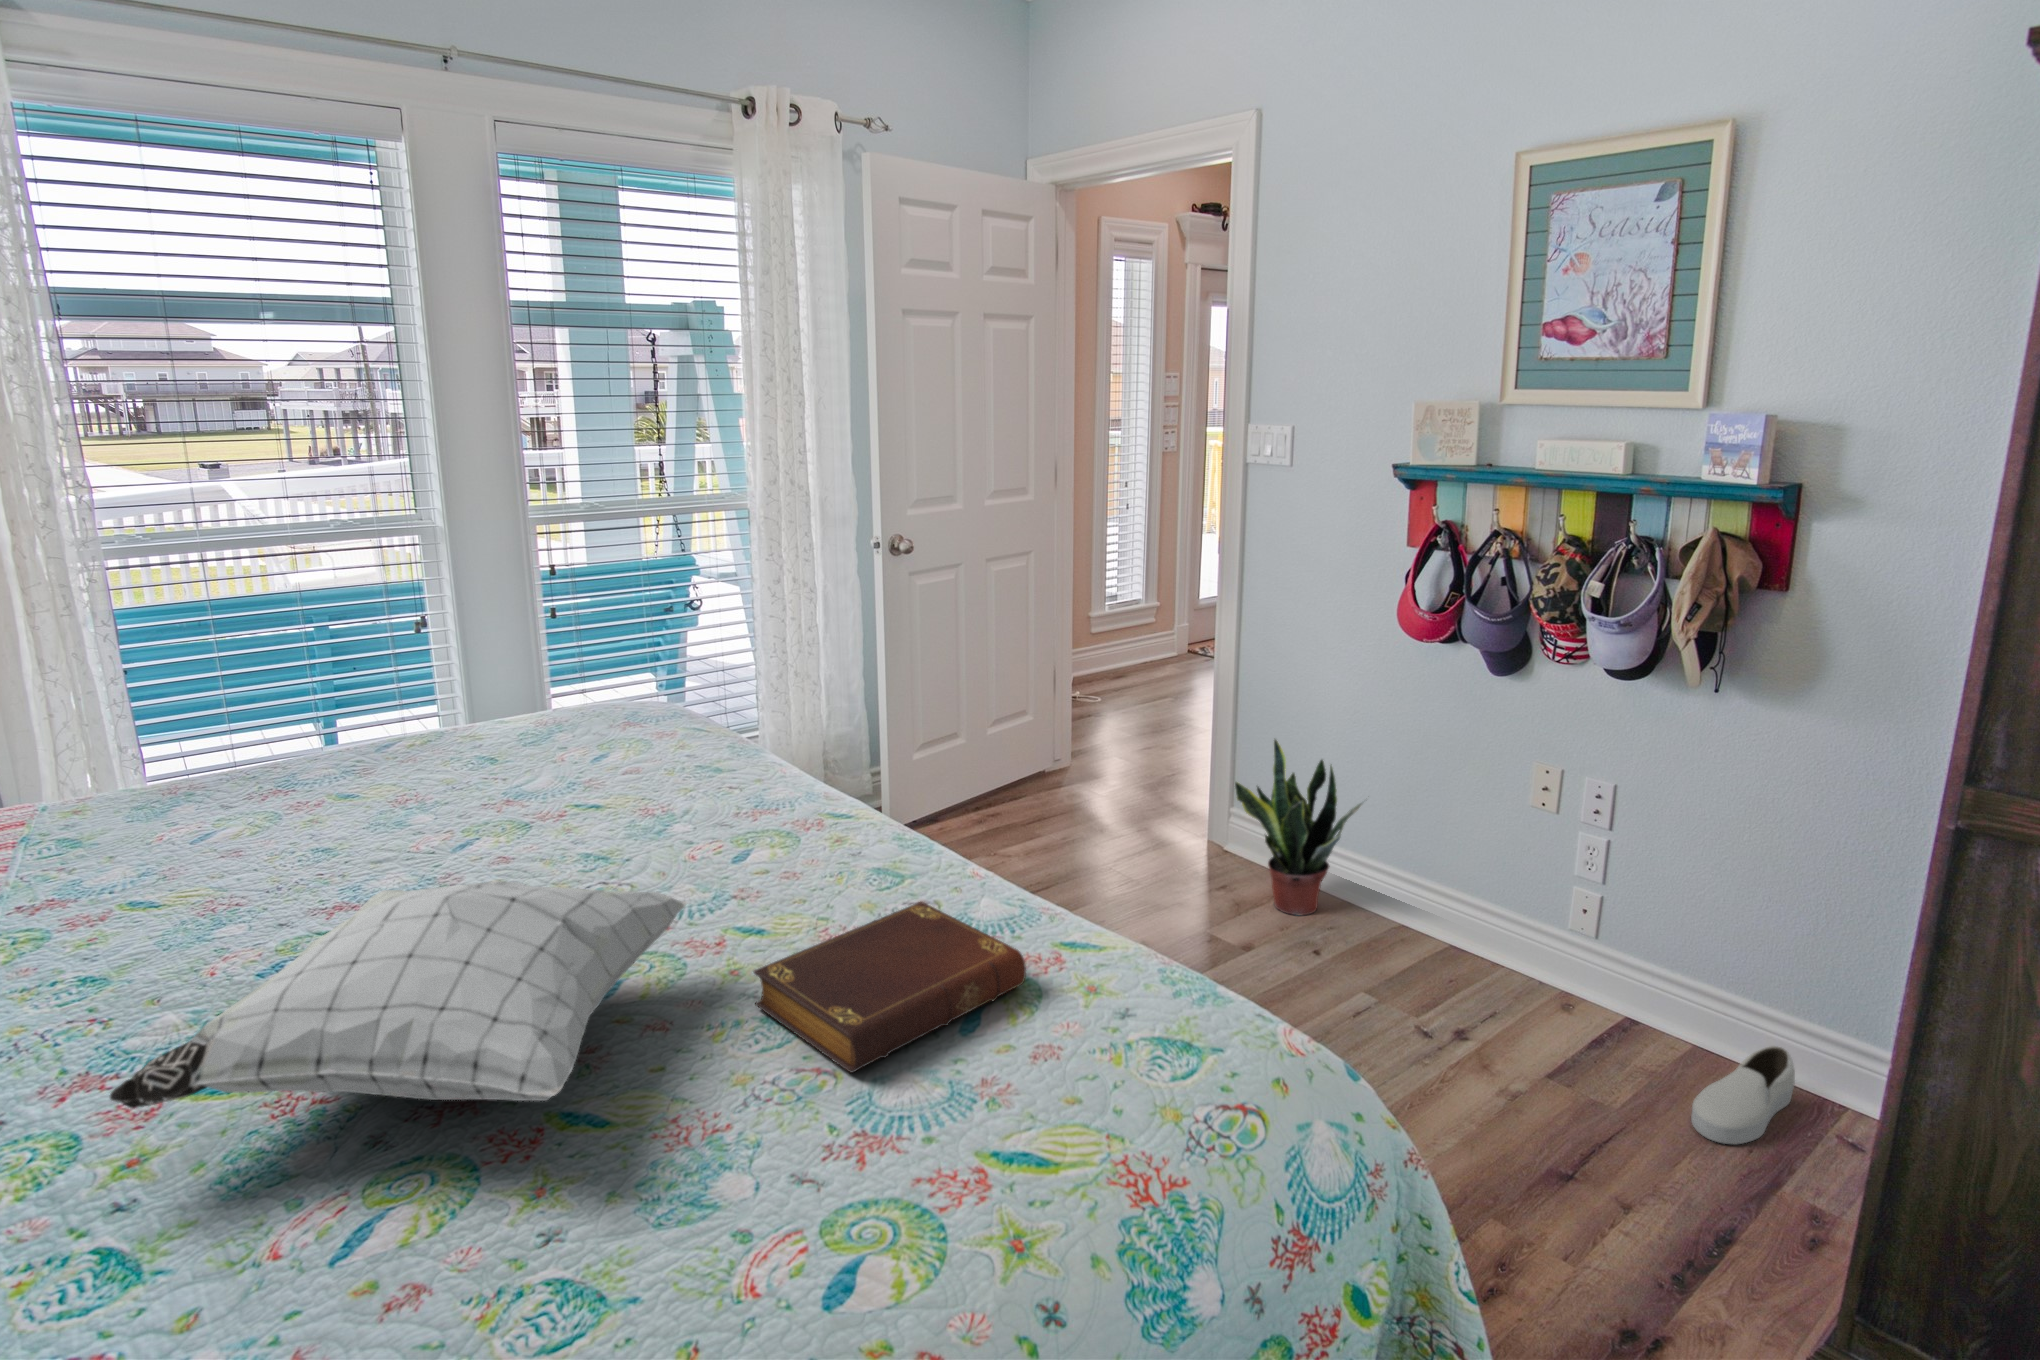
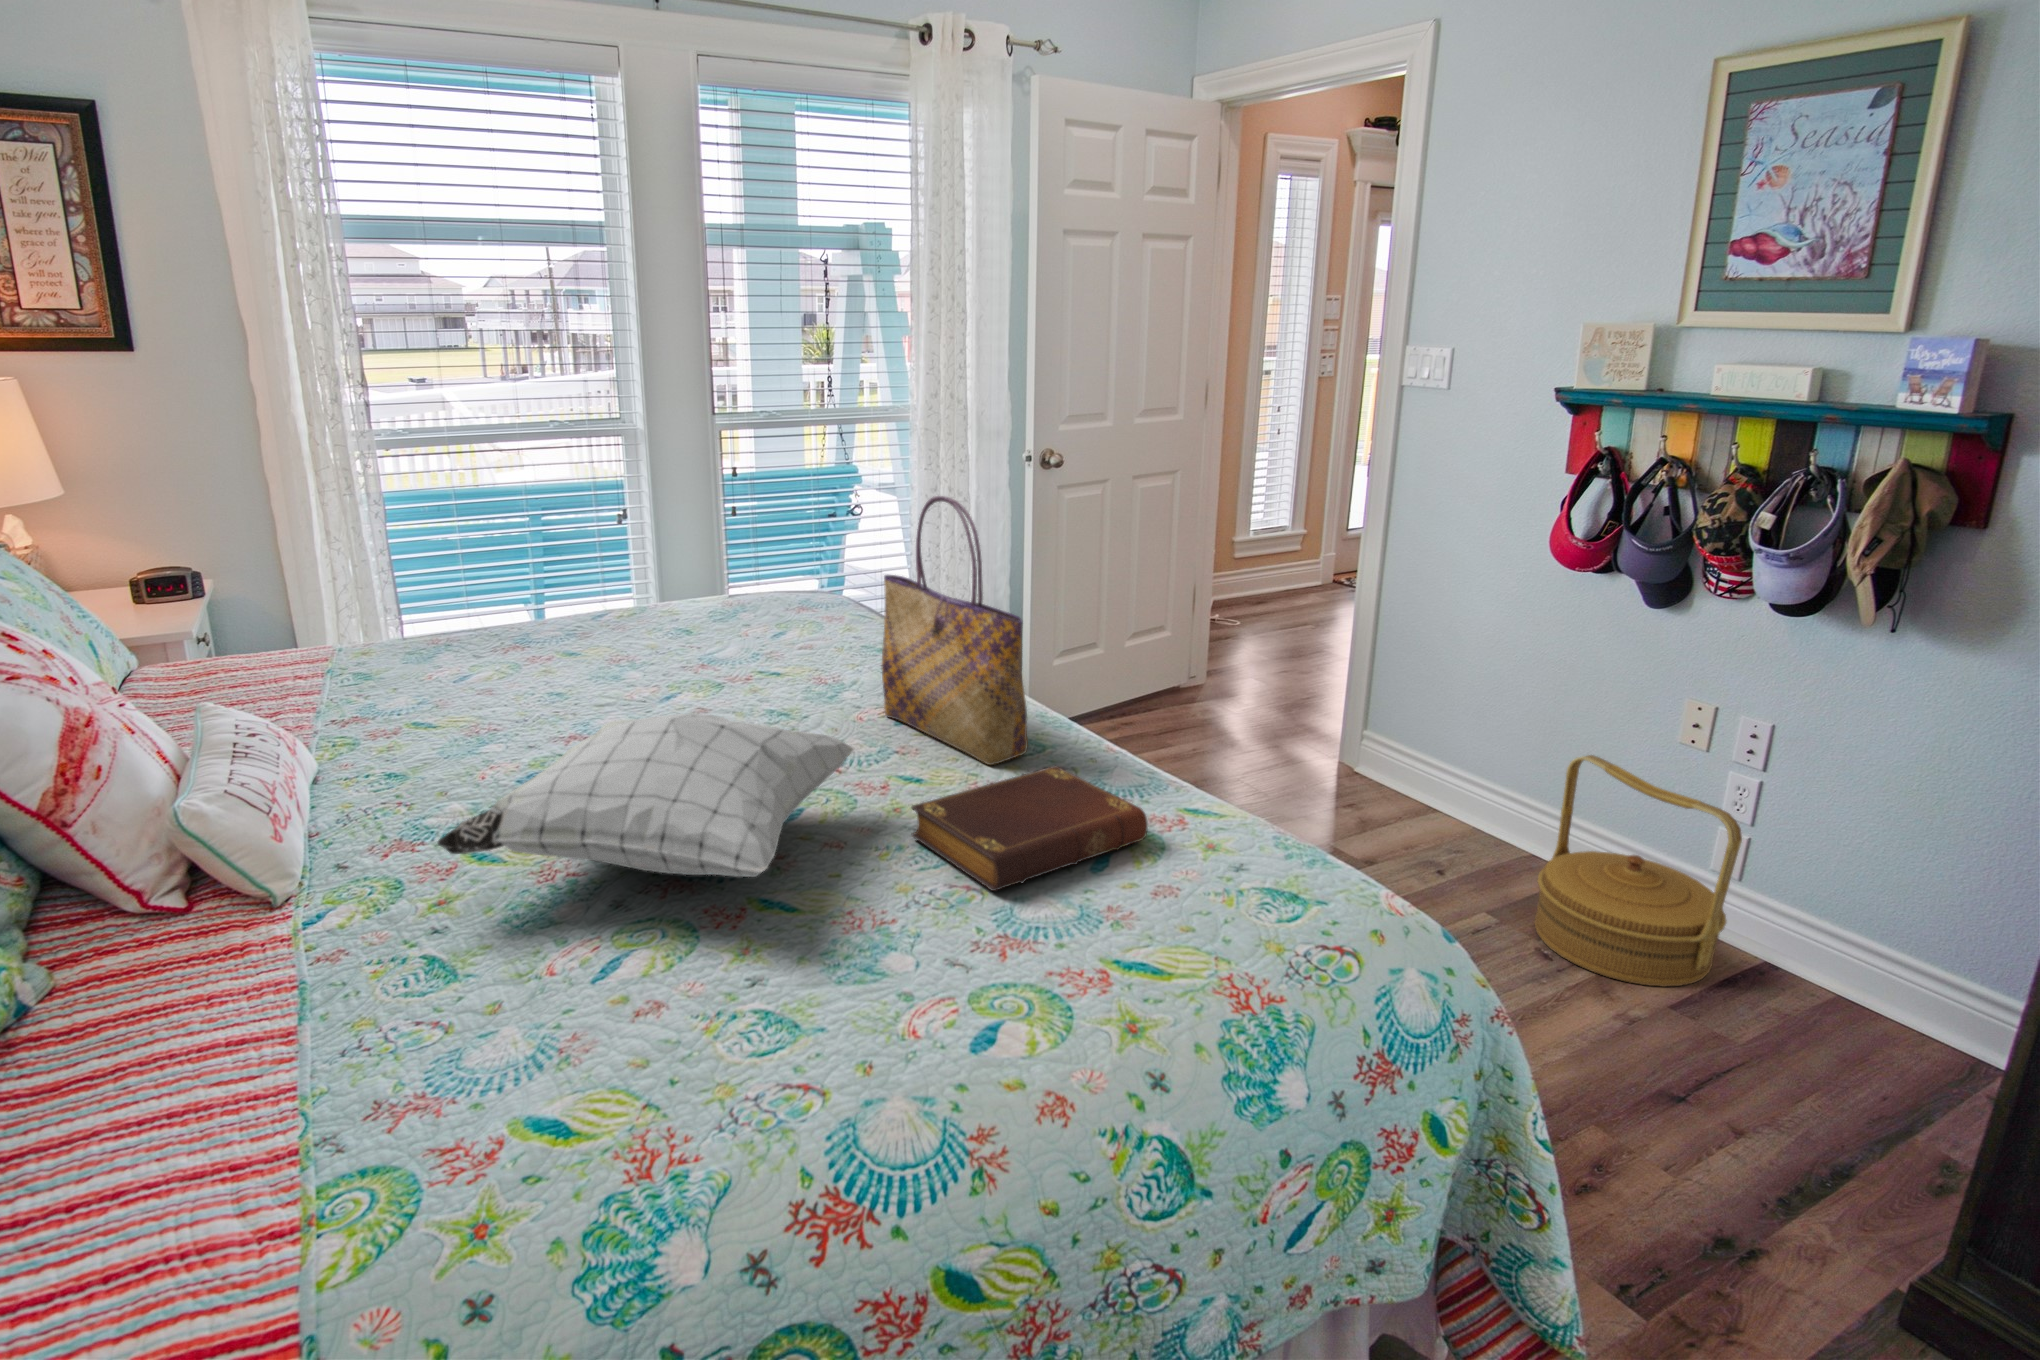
tote bag: none [723,602,891,902] -> present [882,496,1028,765]
potted plant: present [1235,739,1363,916] -> none [1363,666,1505,844]
woven basket: none [1412,820,1598,1049] -> present [1535,755,1742,986]
shoe: present [1691,1046,1795,1144] -> none [1825,1005,1952,1094]

